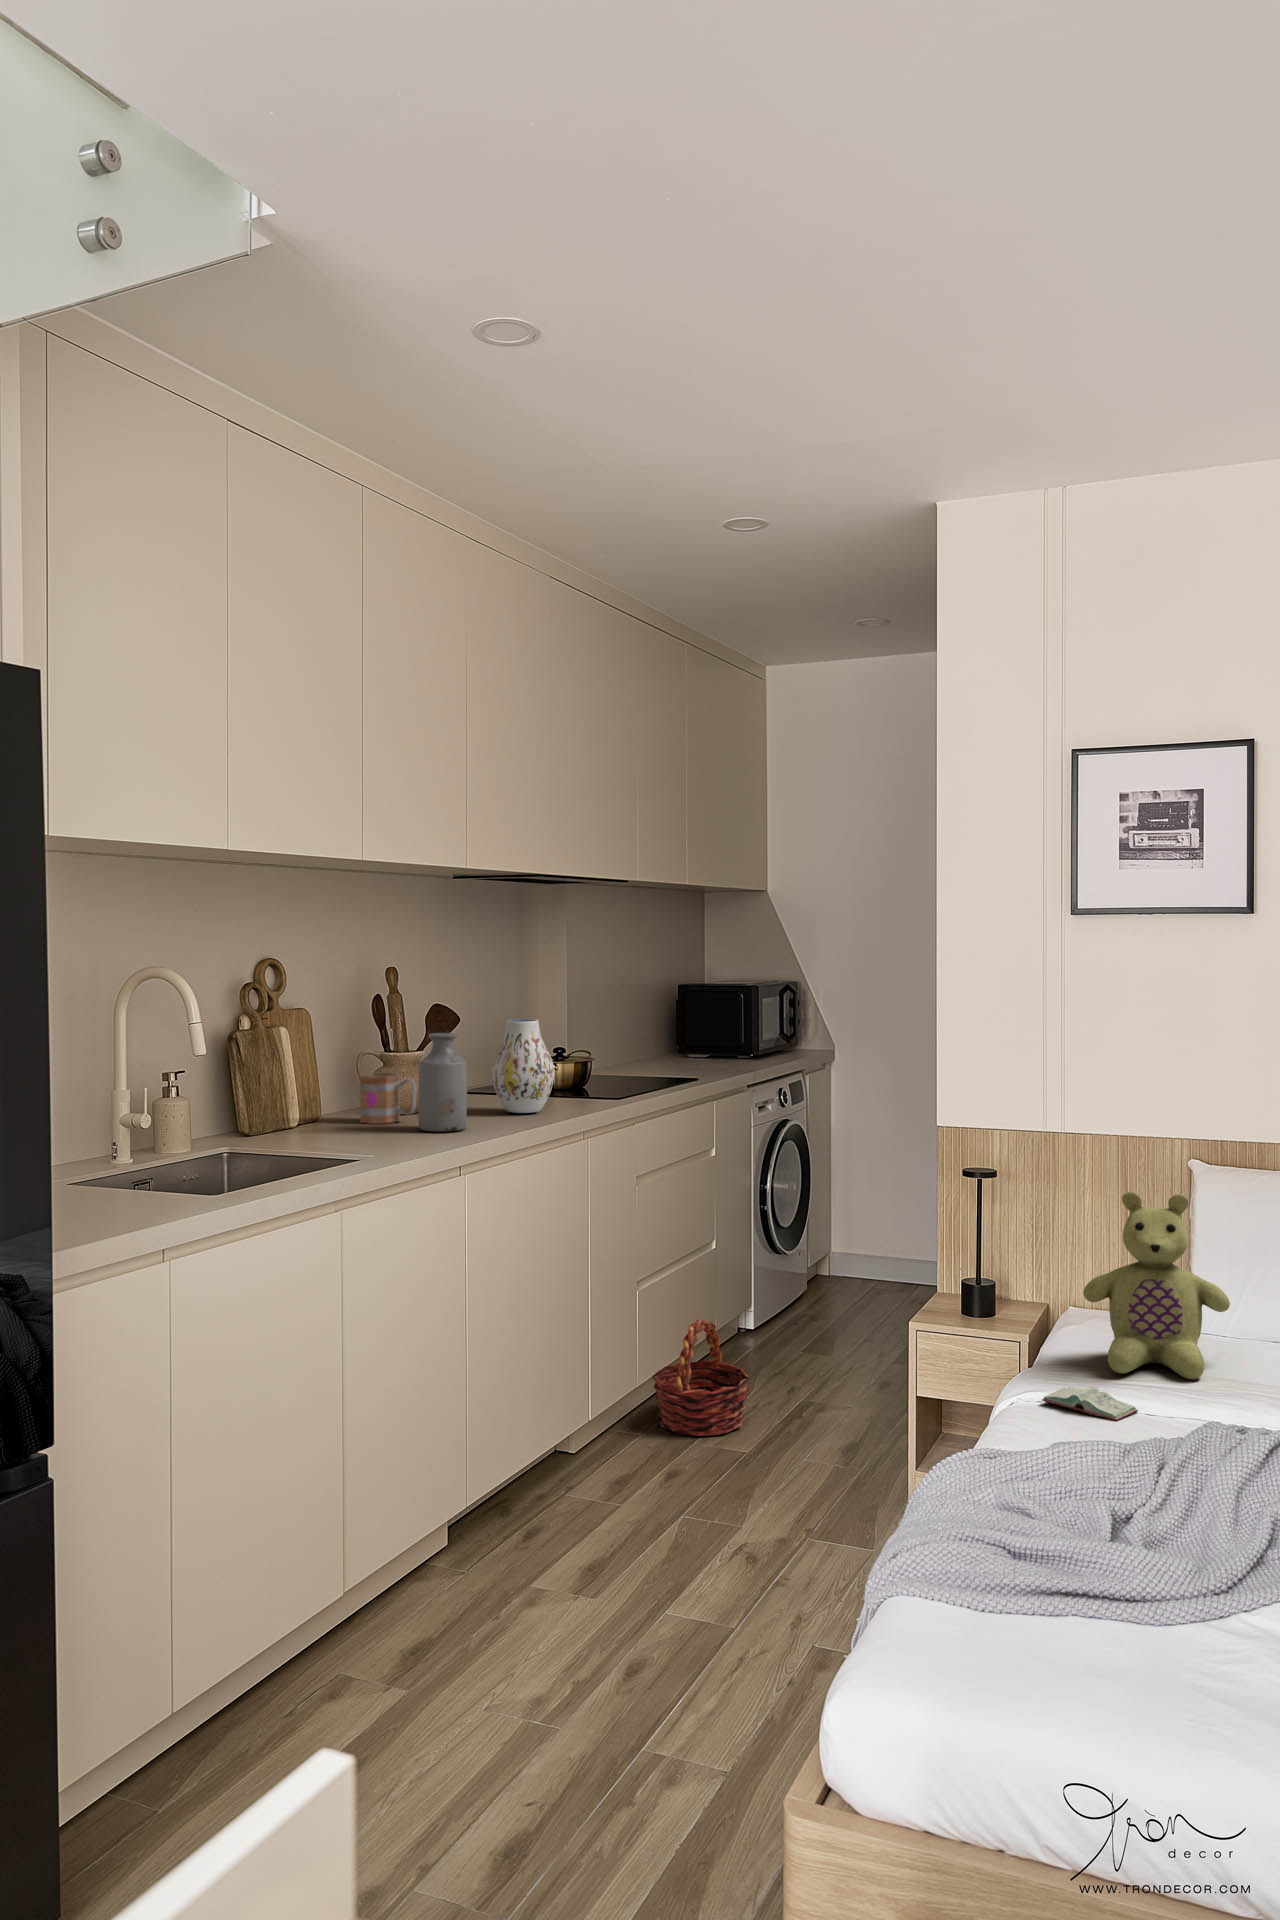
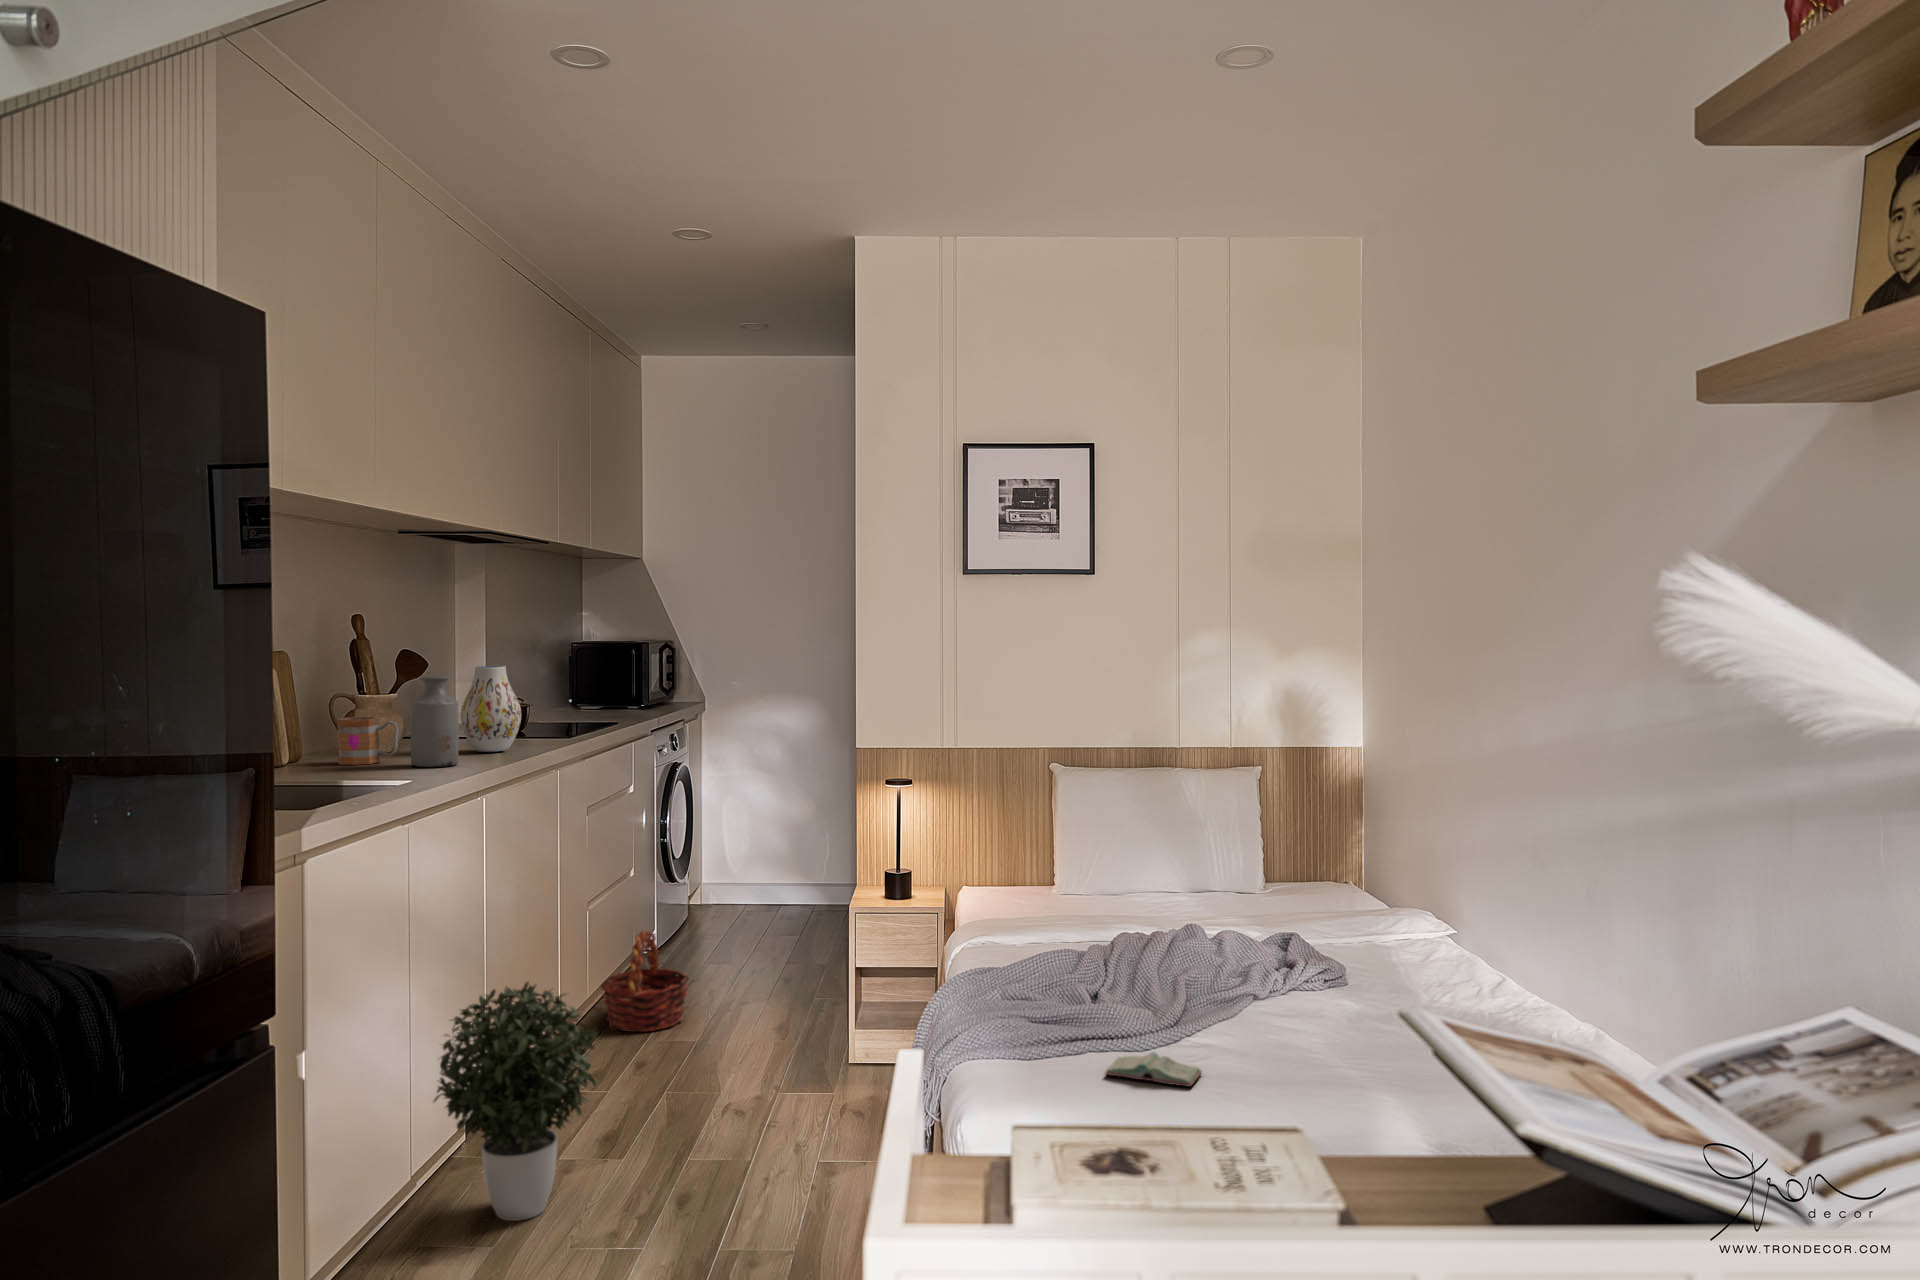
stuffed bear: present [1083,1191,1230,1380] -> none [998,780,1102,916]
potted plant: none [367,1386,549,1658] -> present [434,982,598,1221]
book: present [1042,1386,1138,1421] -> present [1106,1052,1202,1087]

